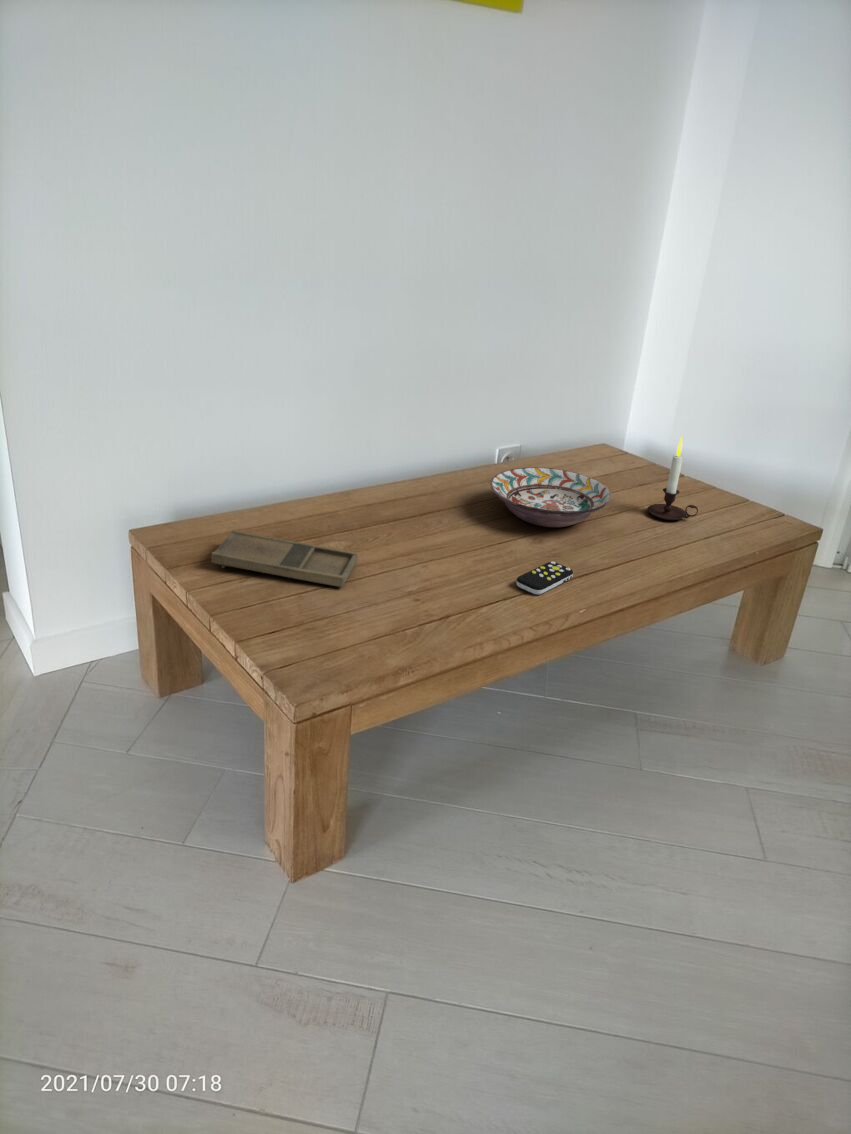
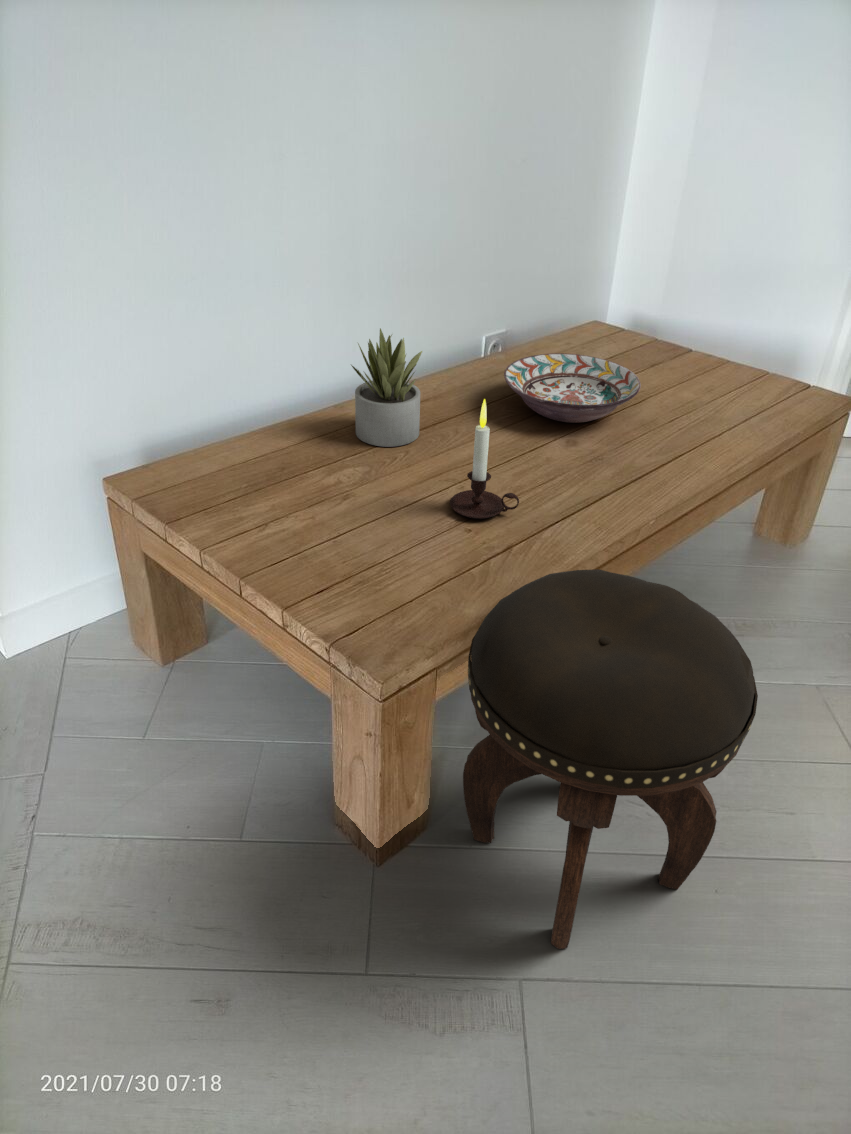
succulent plant: none [351,429,412,530] -> present [351,328,422,447]
candle: present [648,437,698,520] -> present [450,399,519,519]
tray: present [211,530,358,587] -> none [219,467,385,524]
remote control: present [516,561,573,594] -> none [568,465,626,506]
footstool: none [370,635,616,974] -> present [463,569,758,949]

